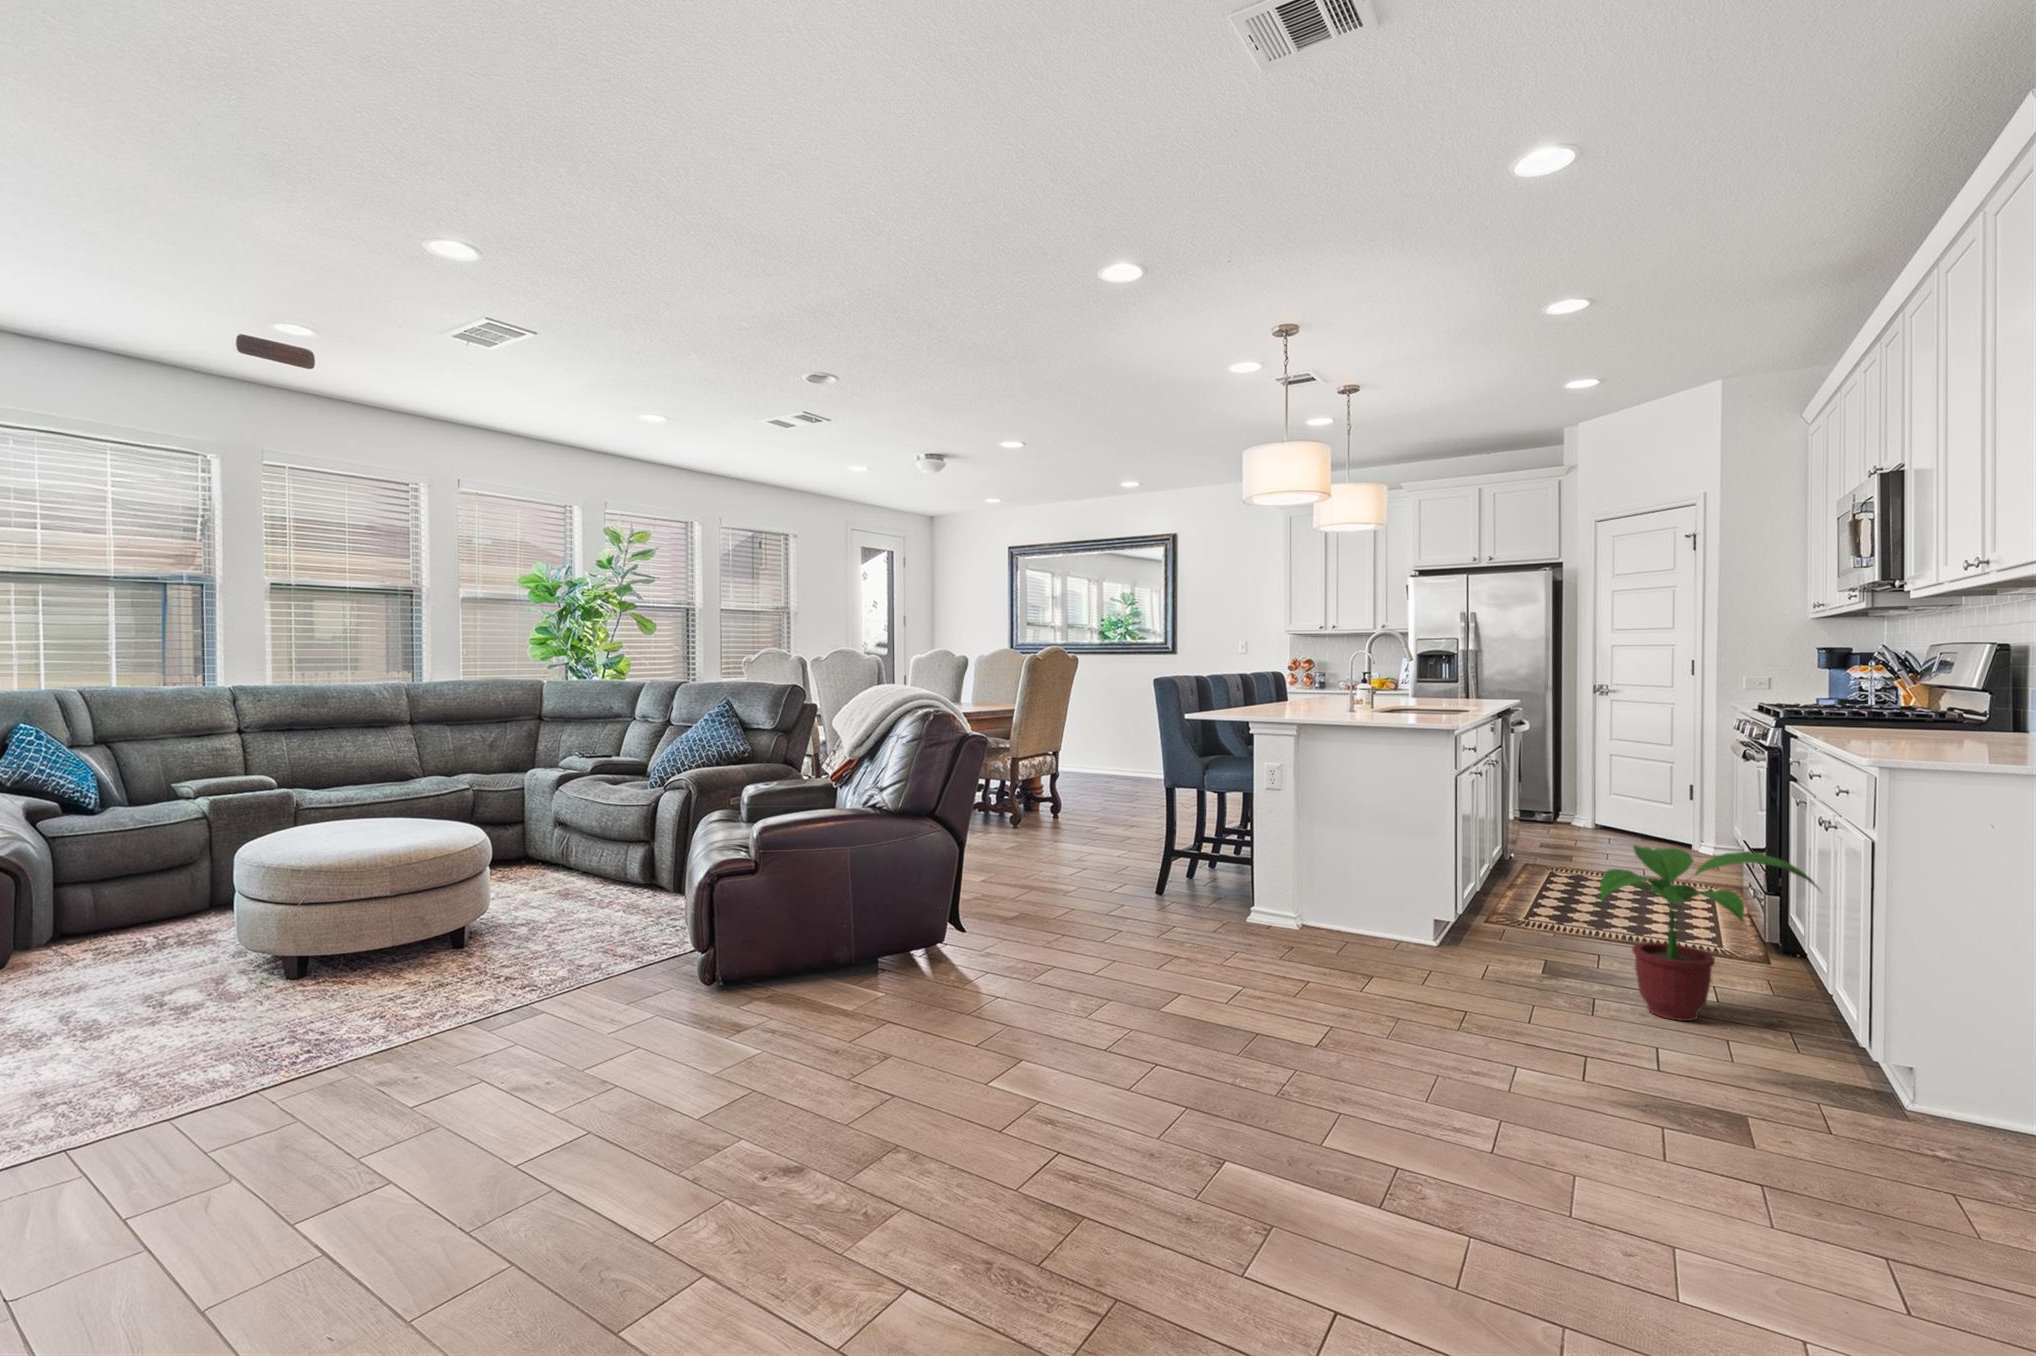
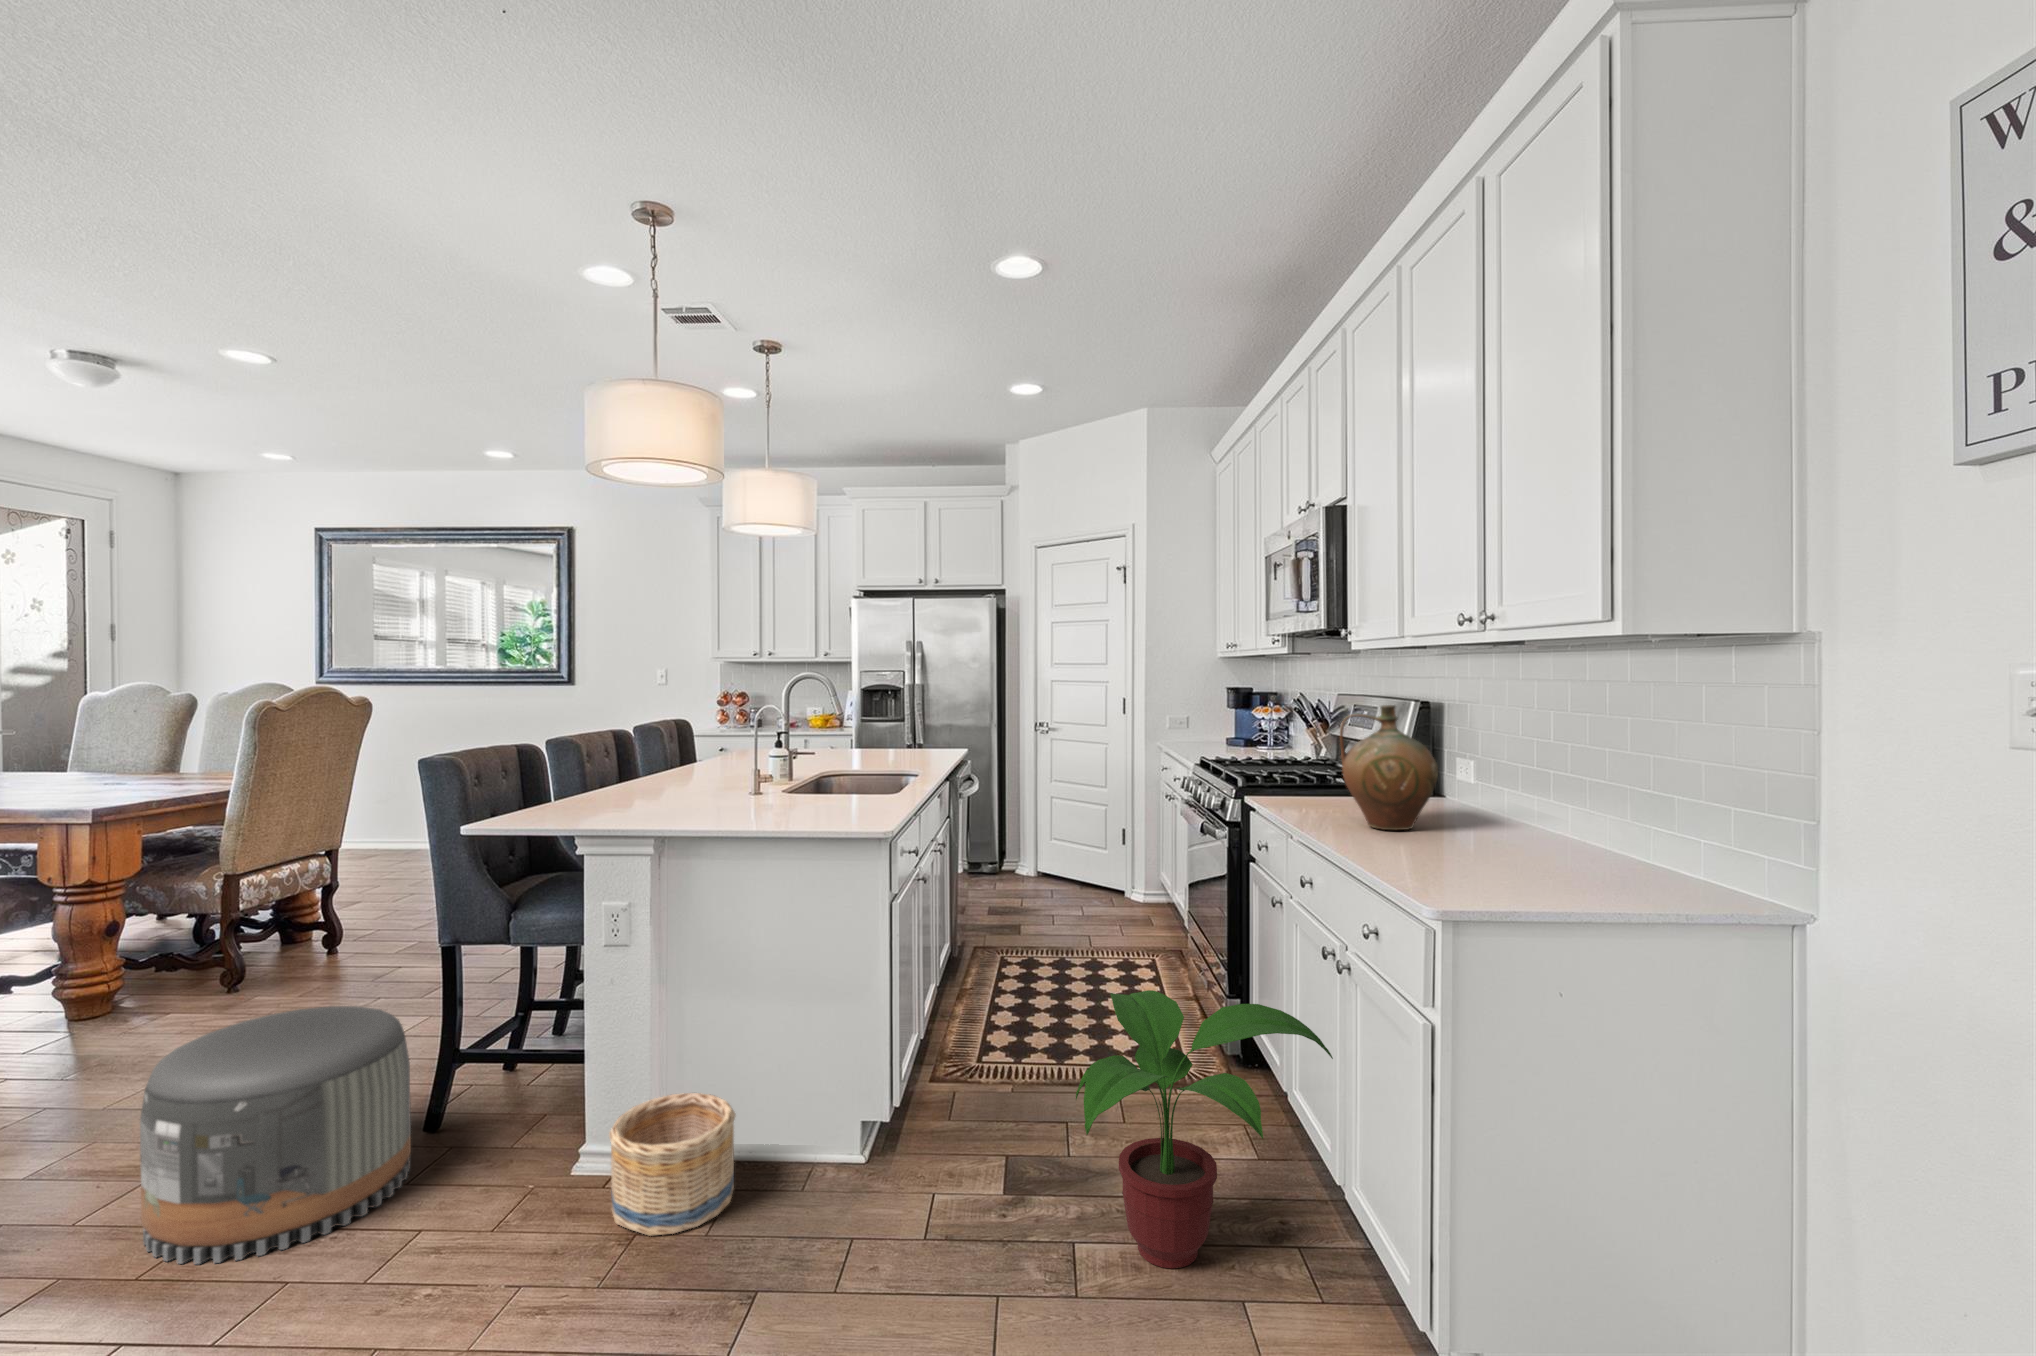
ceramic jug: none [1857,636,1958,737] -> present [1340,705,1438,830]
pouf: none [1037,813,1154,925] -> present [140,1006,411,1264]
basket: none [1275,883,1351,953] -> present [609,1093,736,1236]

